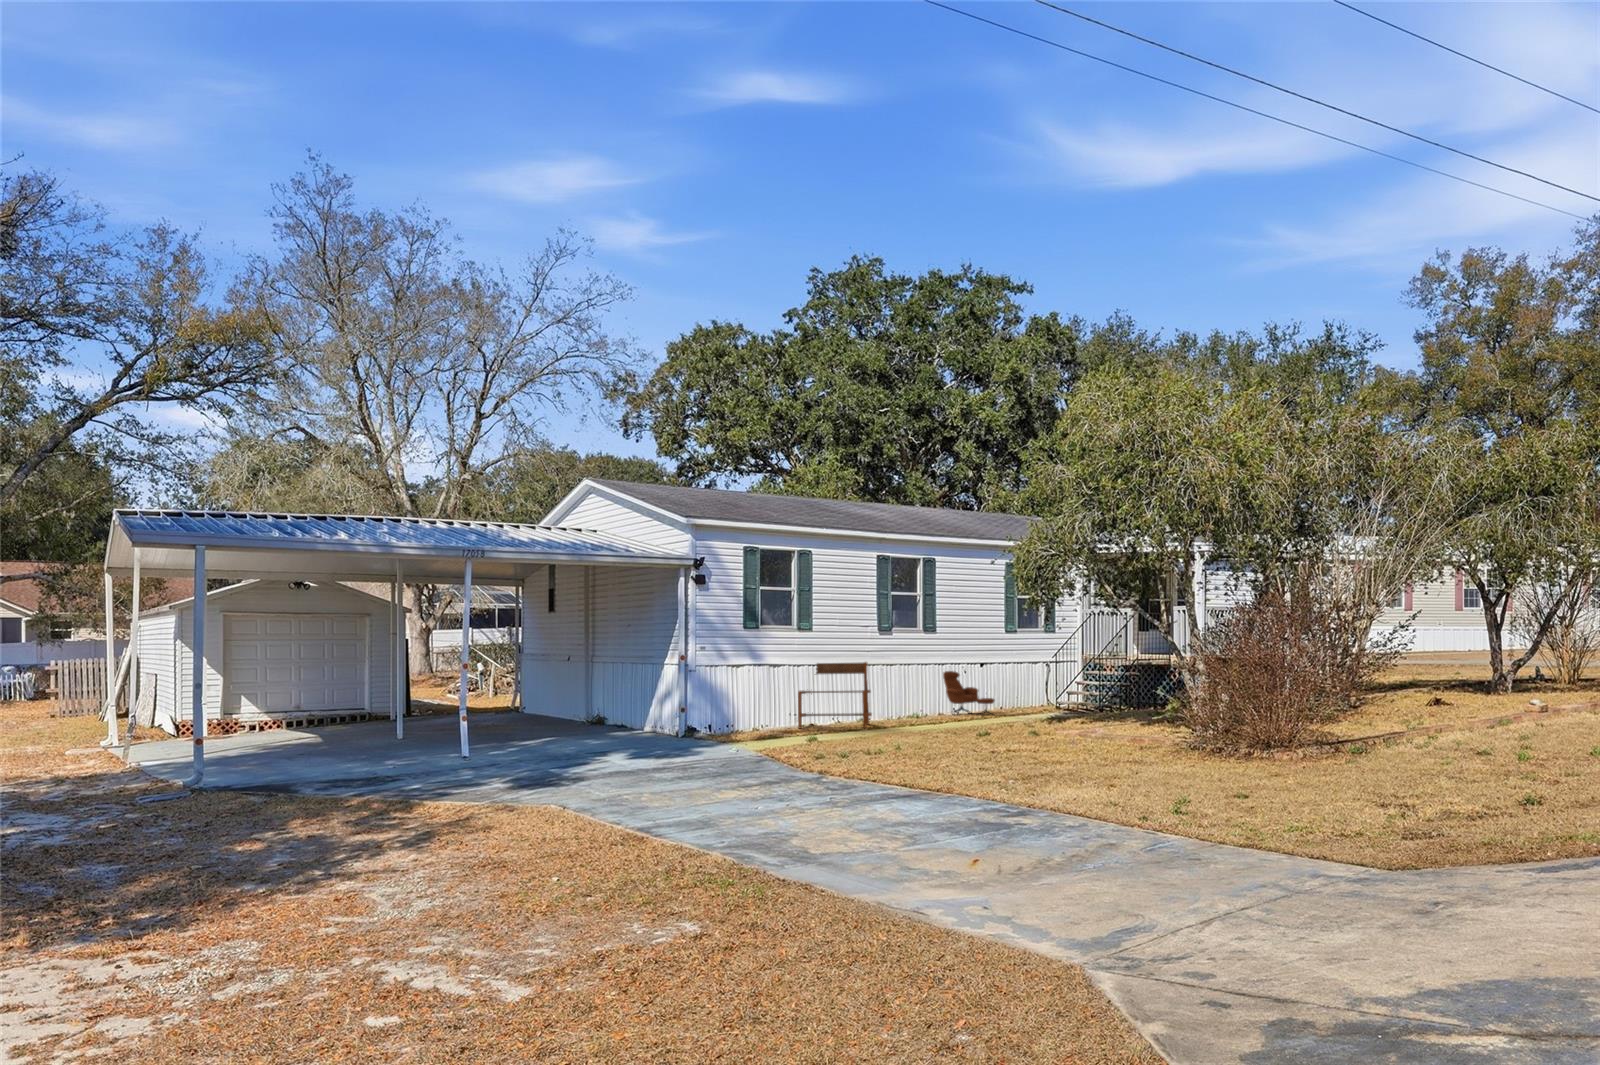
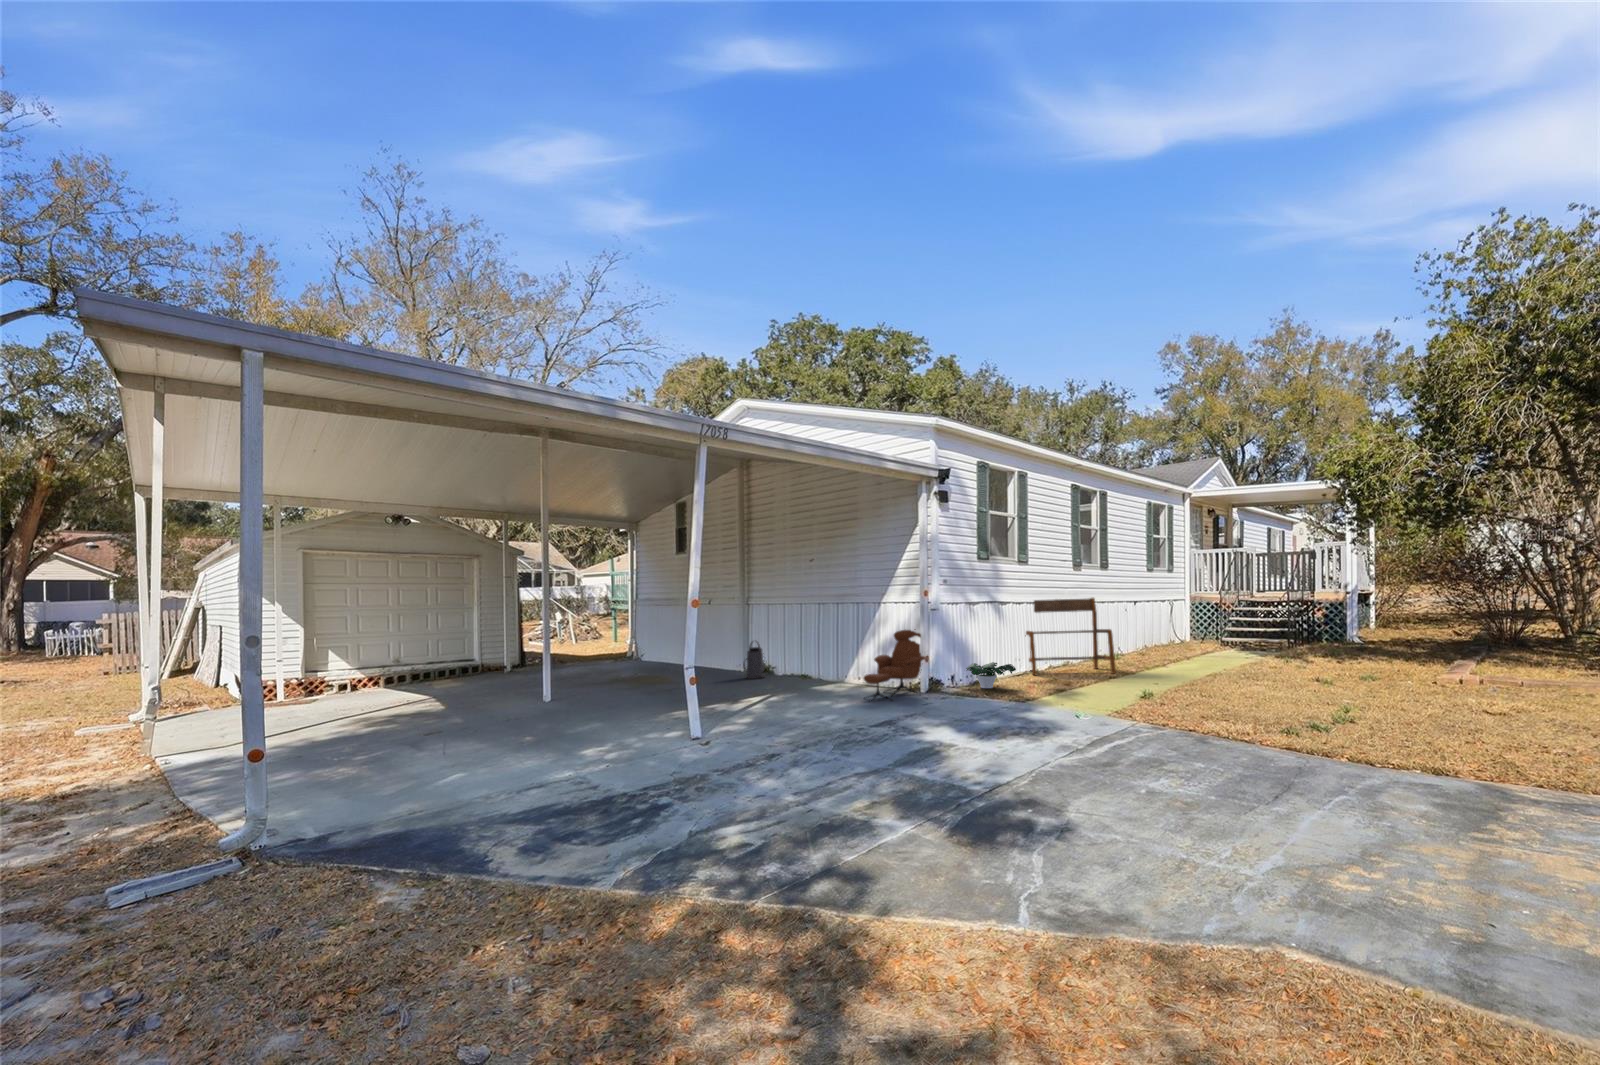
lounge chair: present [943,671,995,714] -> present [864,630,926,699]
watering can: none [567,695,603,727] -> present [743,641,764,679]
potted plant: none [712,715,754,736] -> present [966,662,1016,688]

